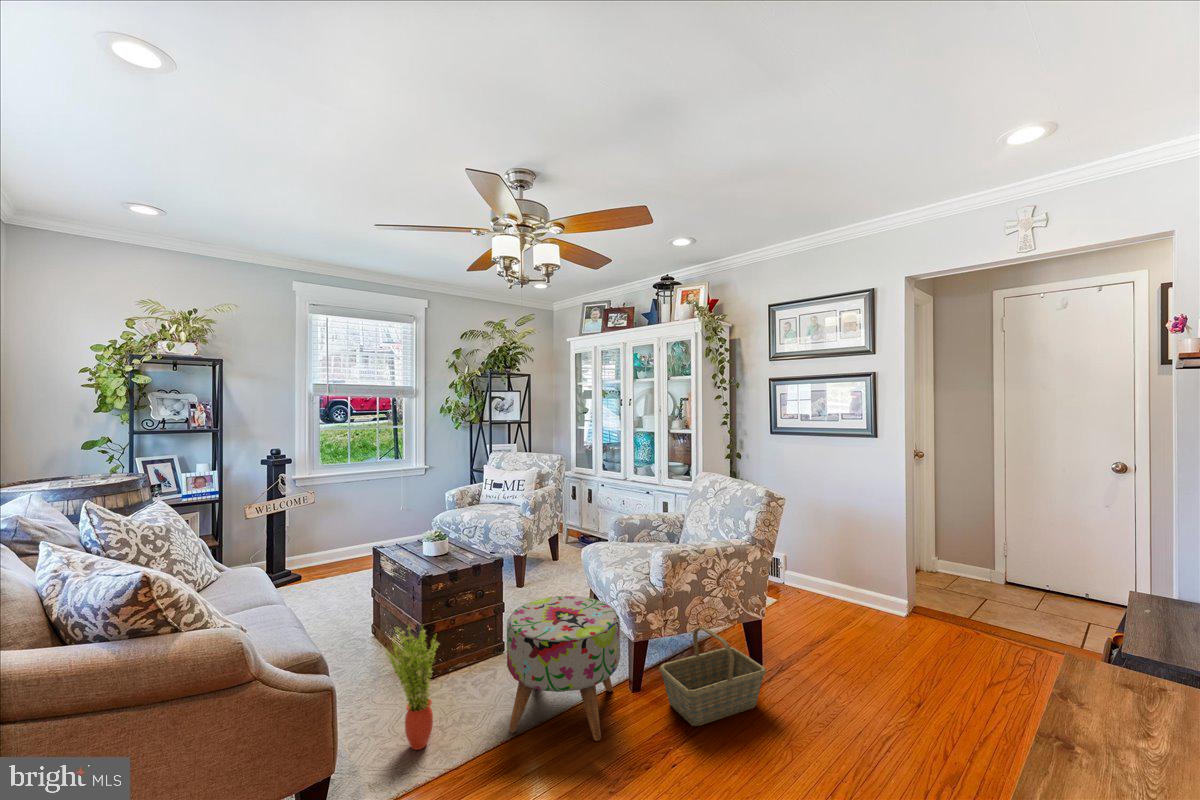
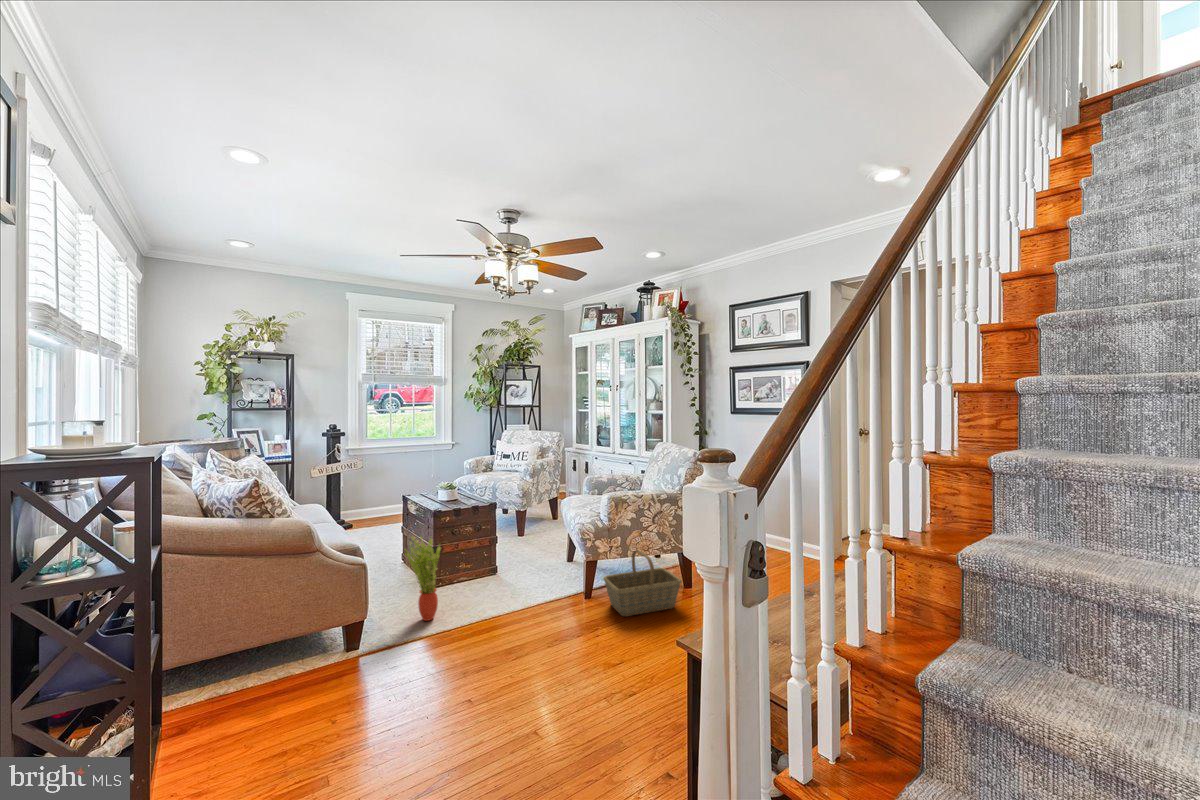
ottoman: present [507,596,620,741] -> none [491,527,573,621]

